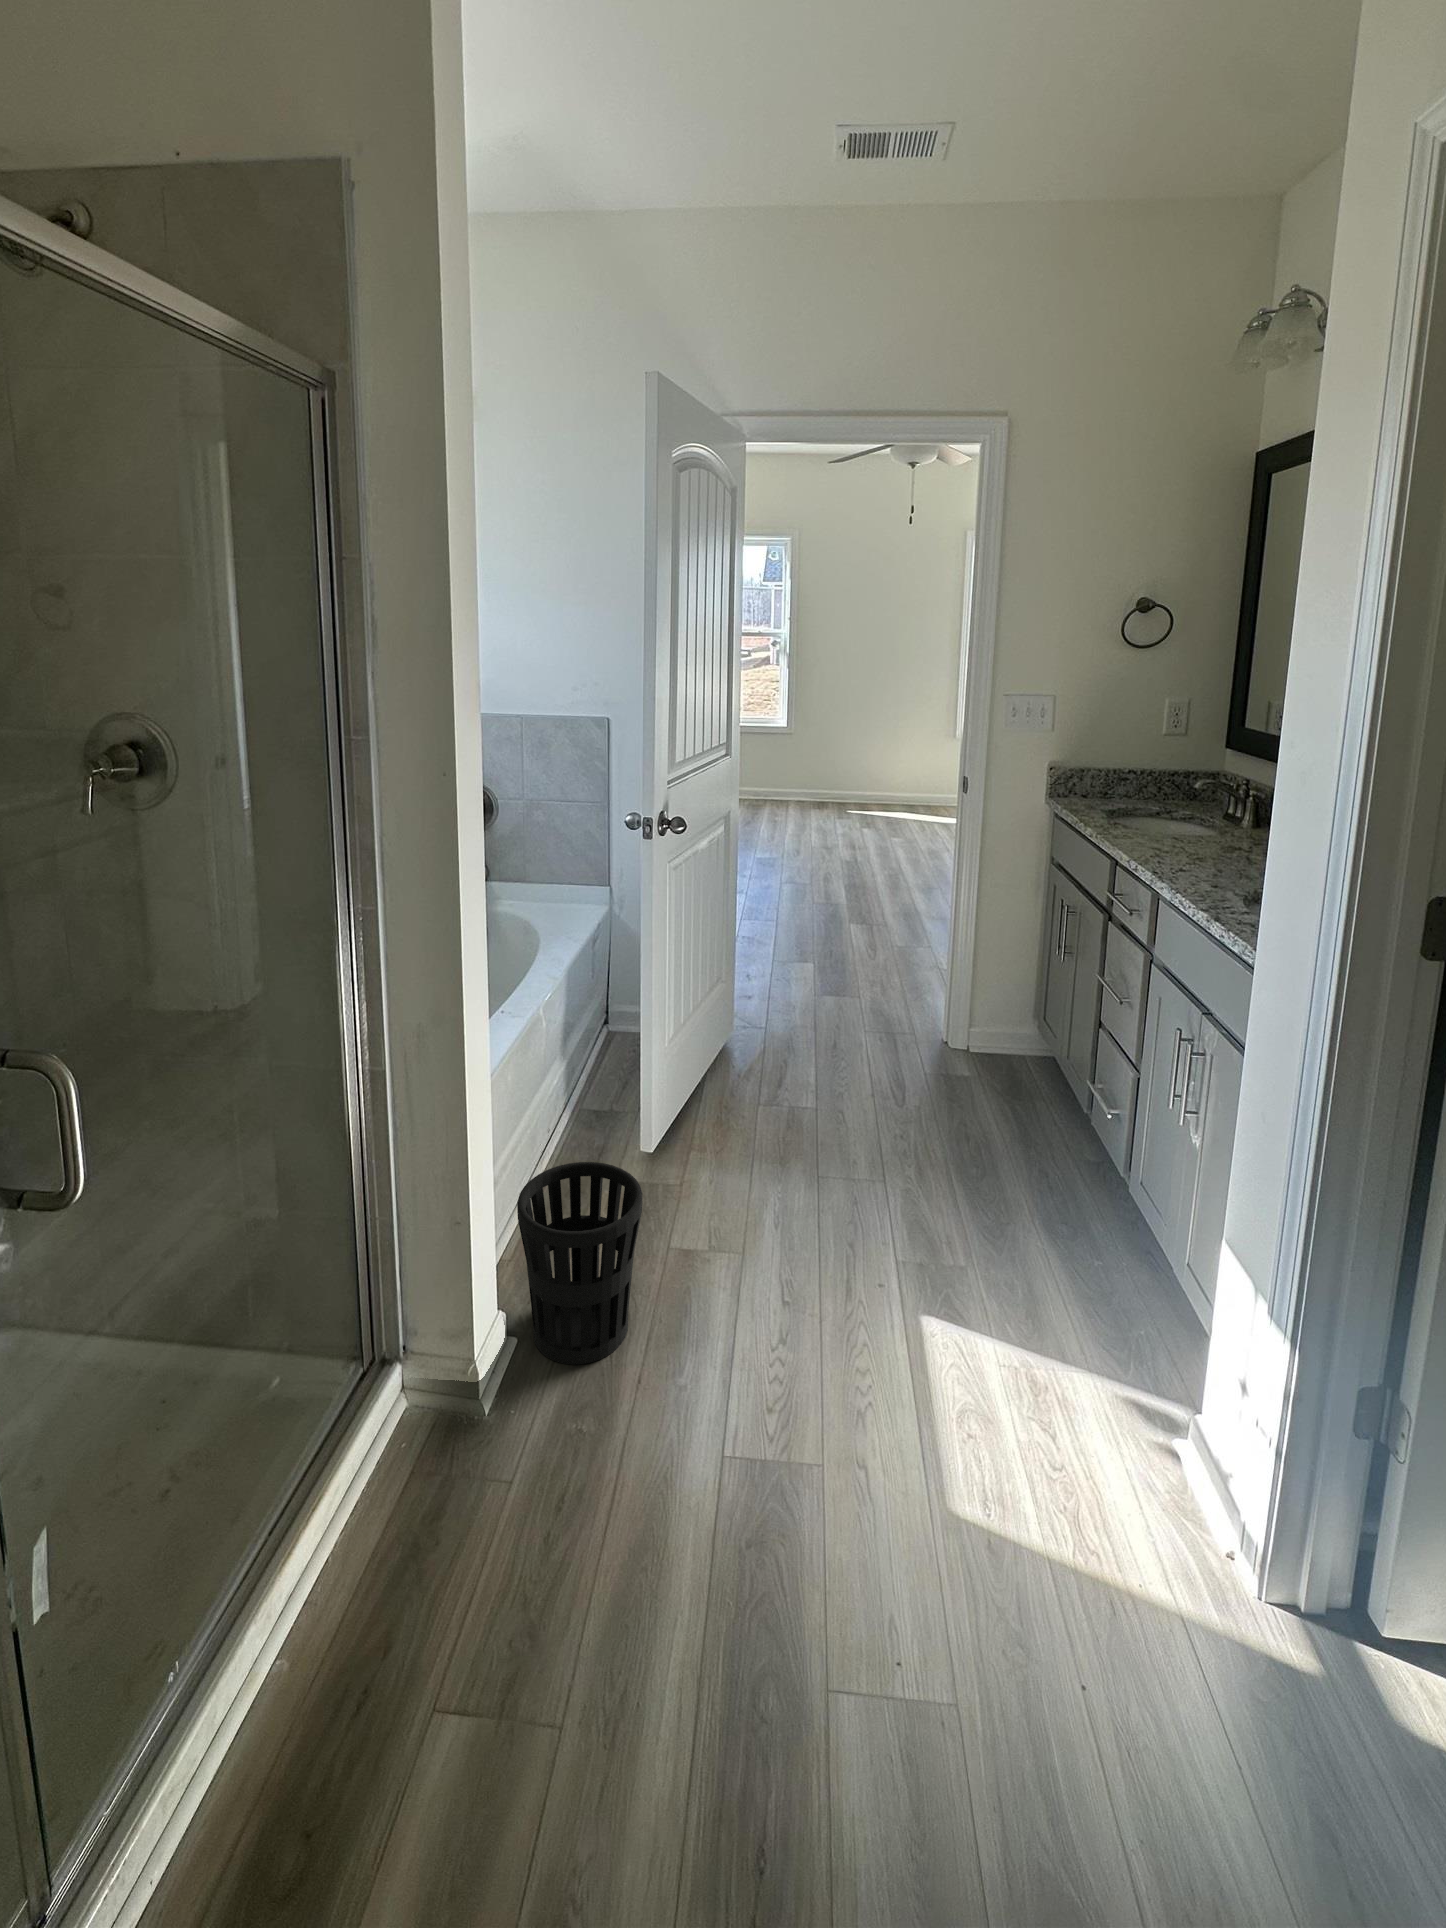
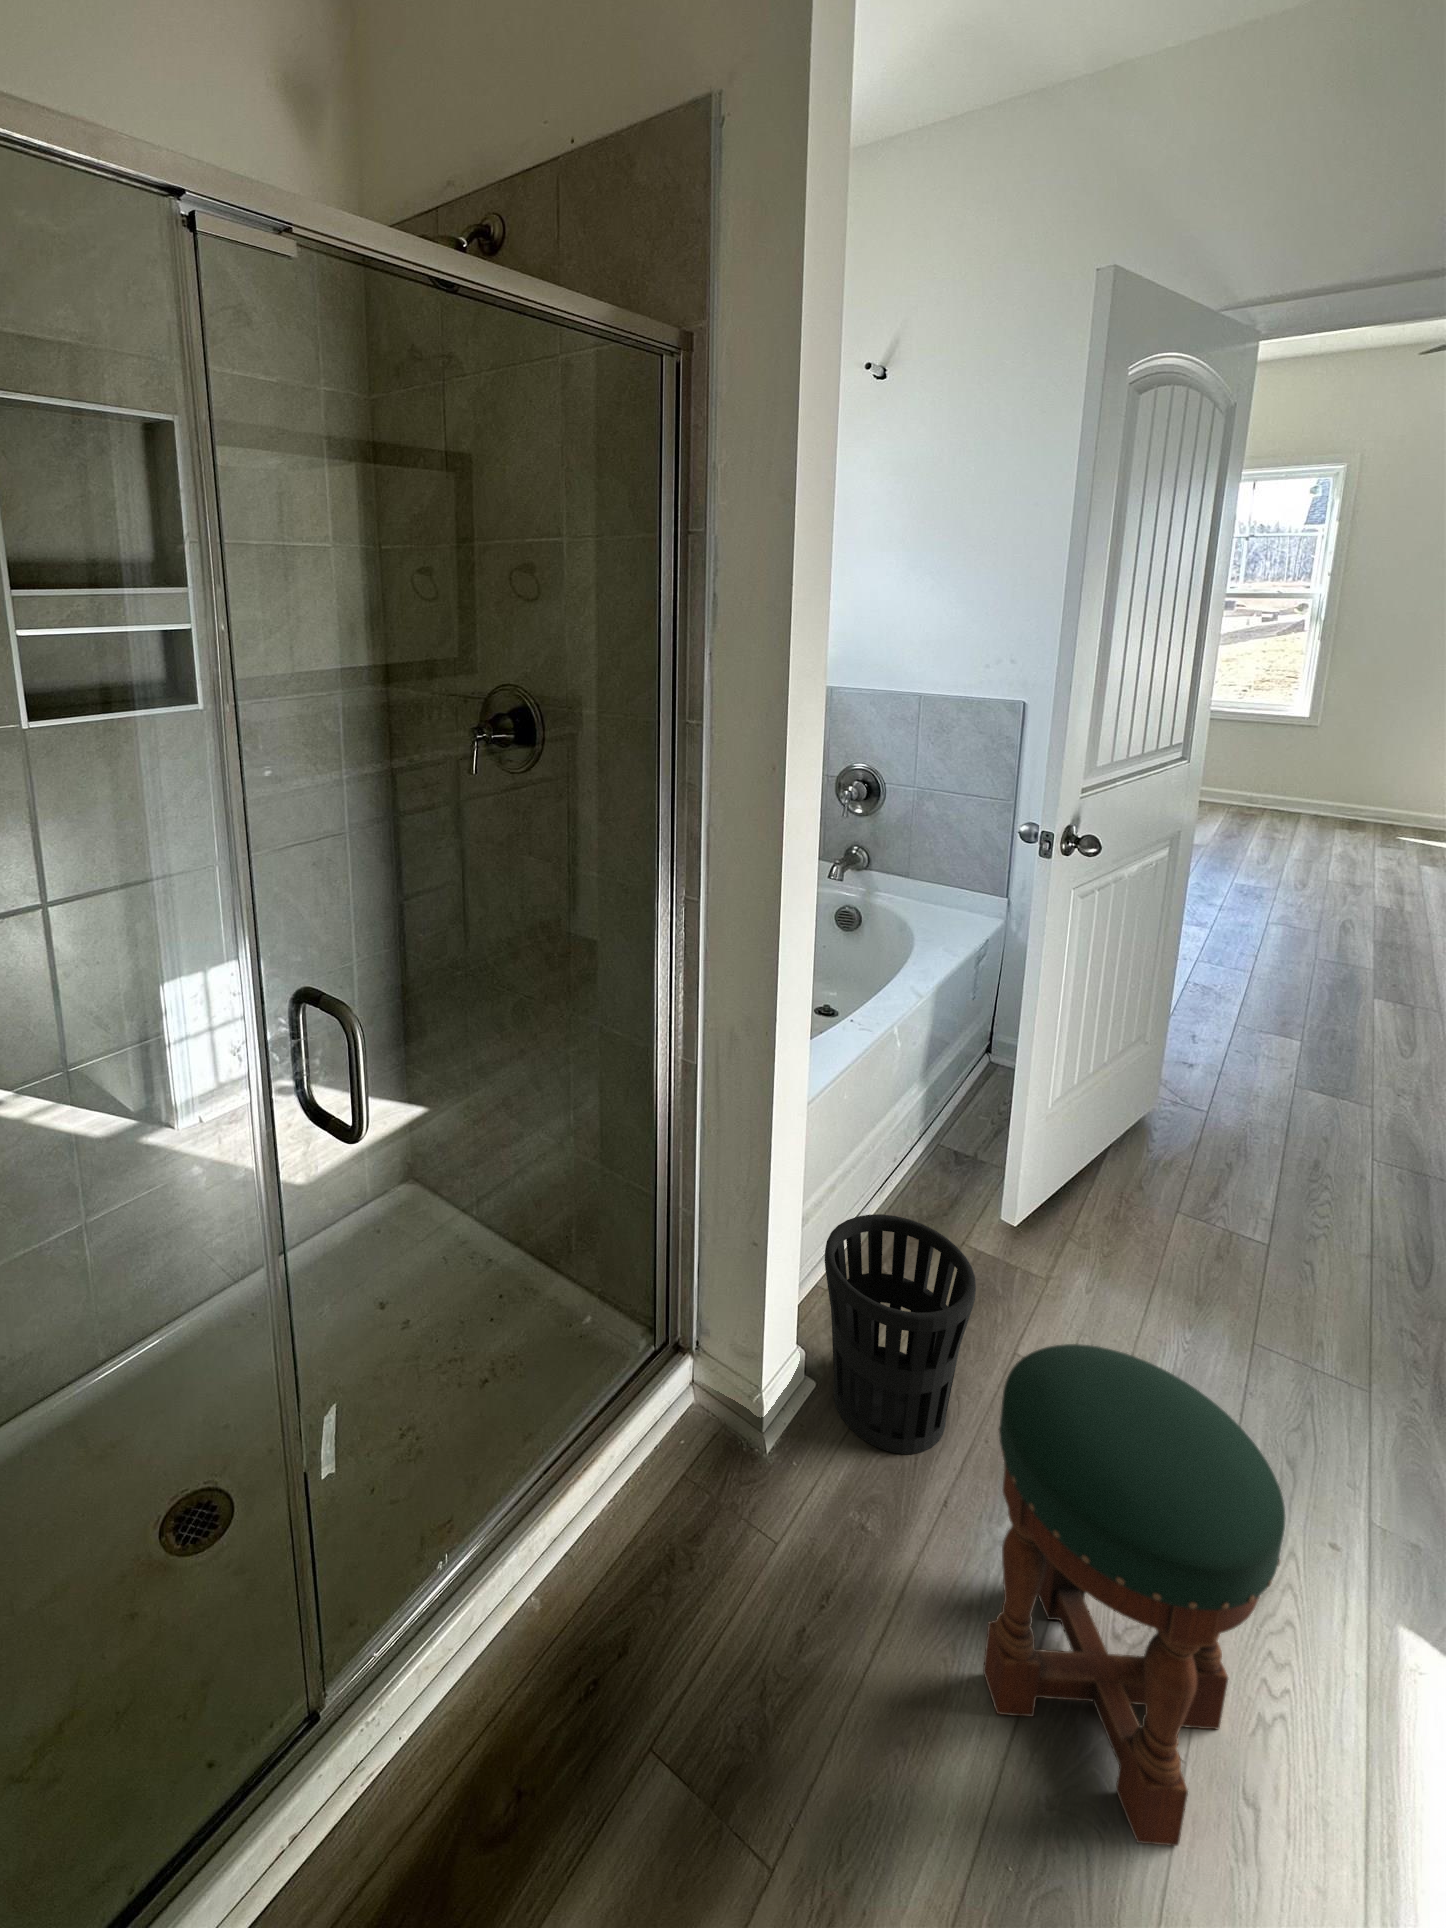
stool: none [683,1185,858,1519] -> present [983,1344,1285,1846]

